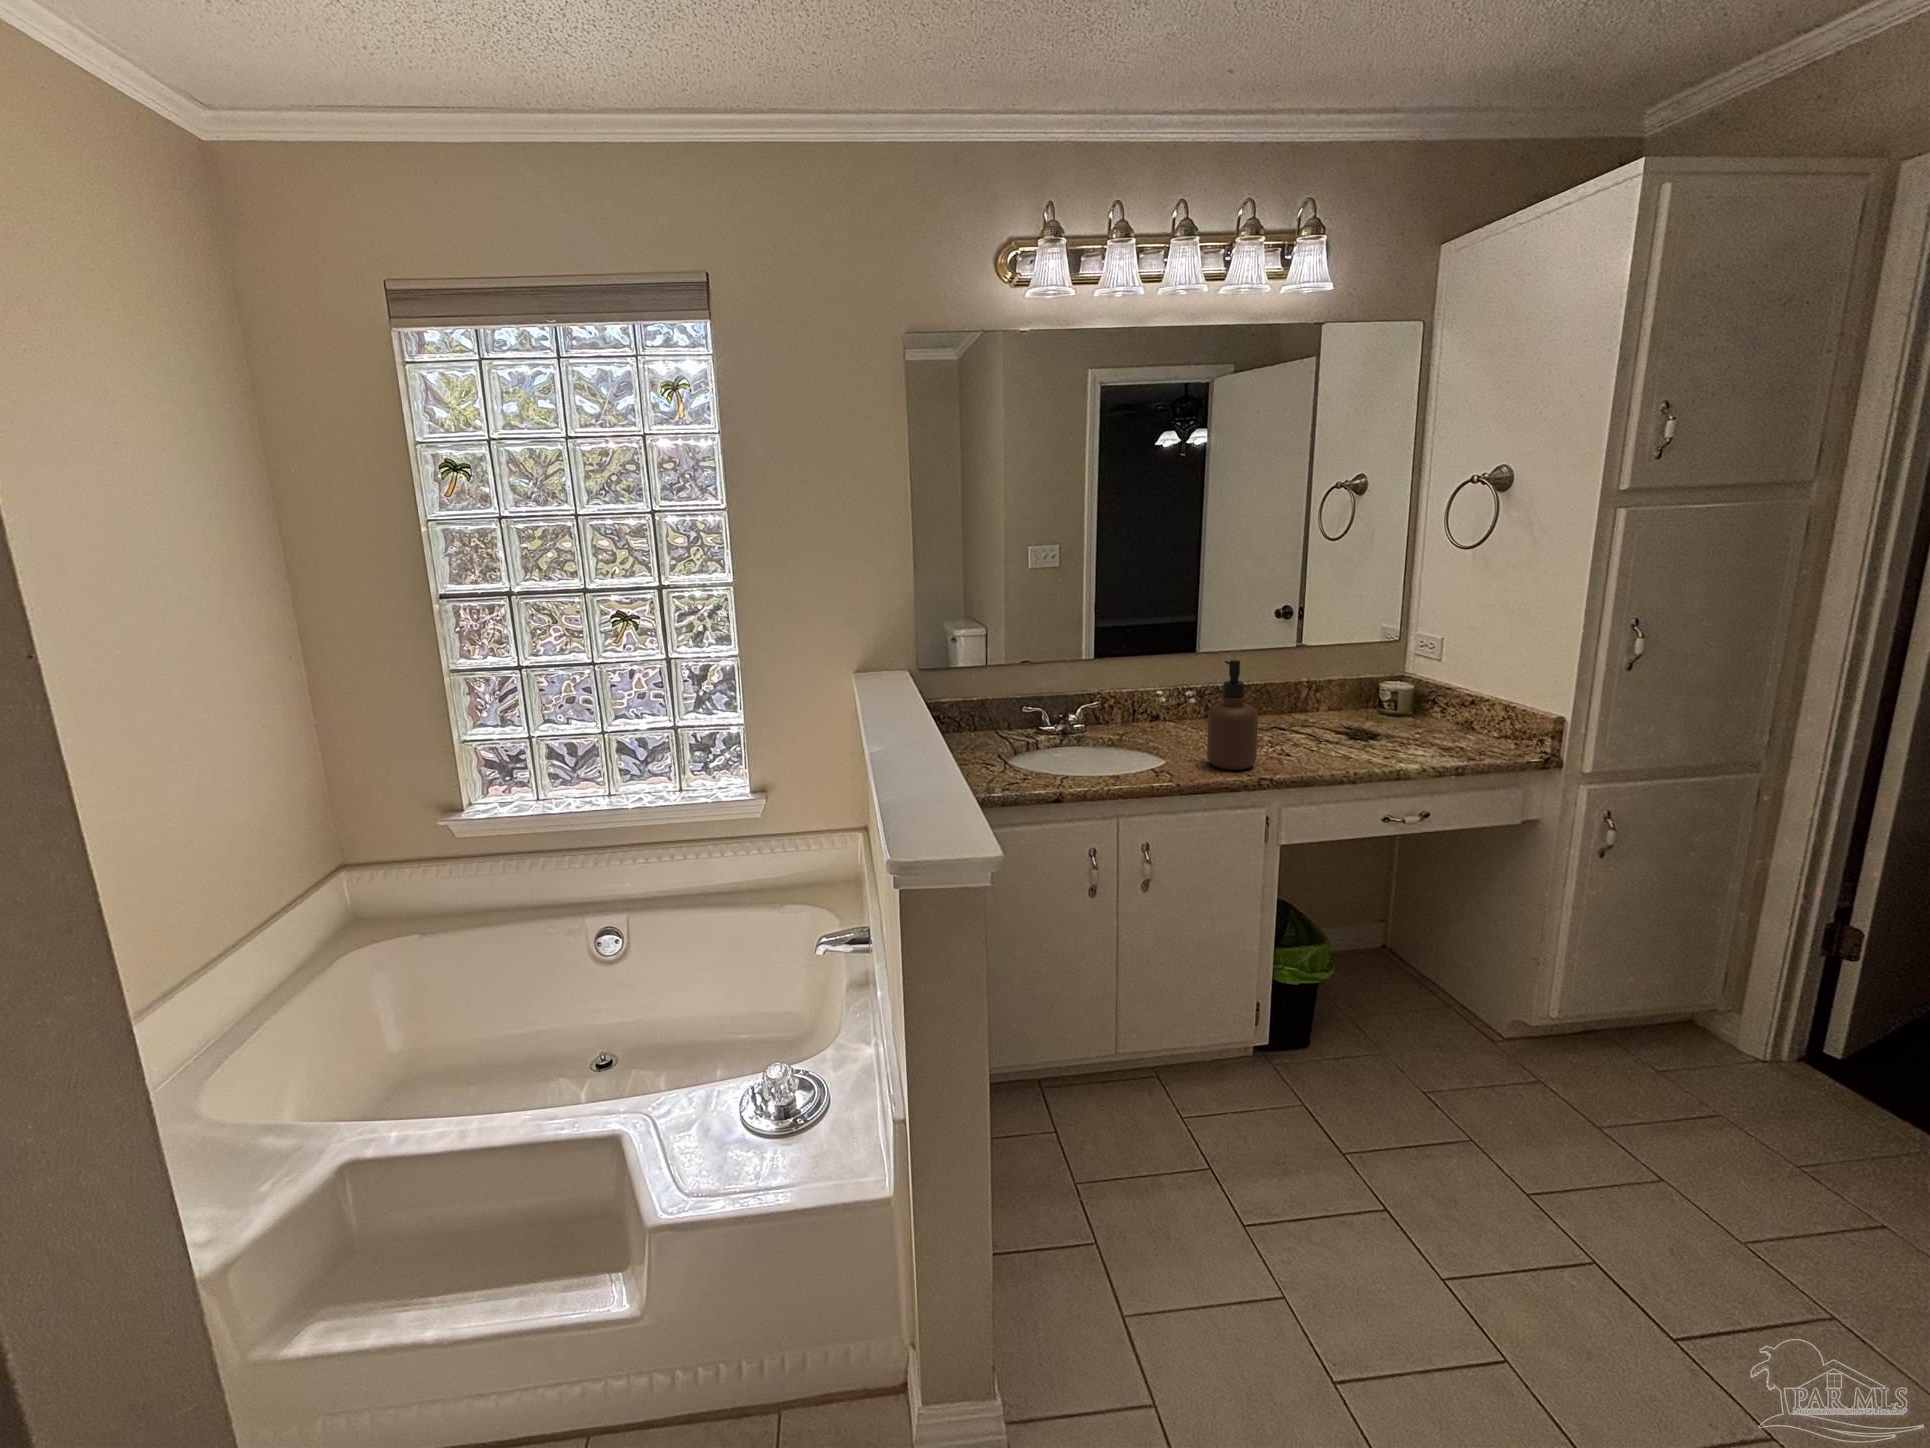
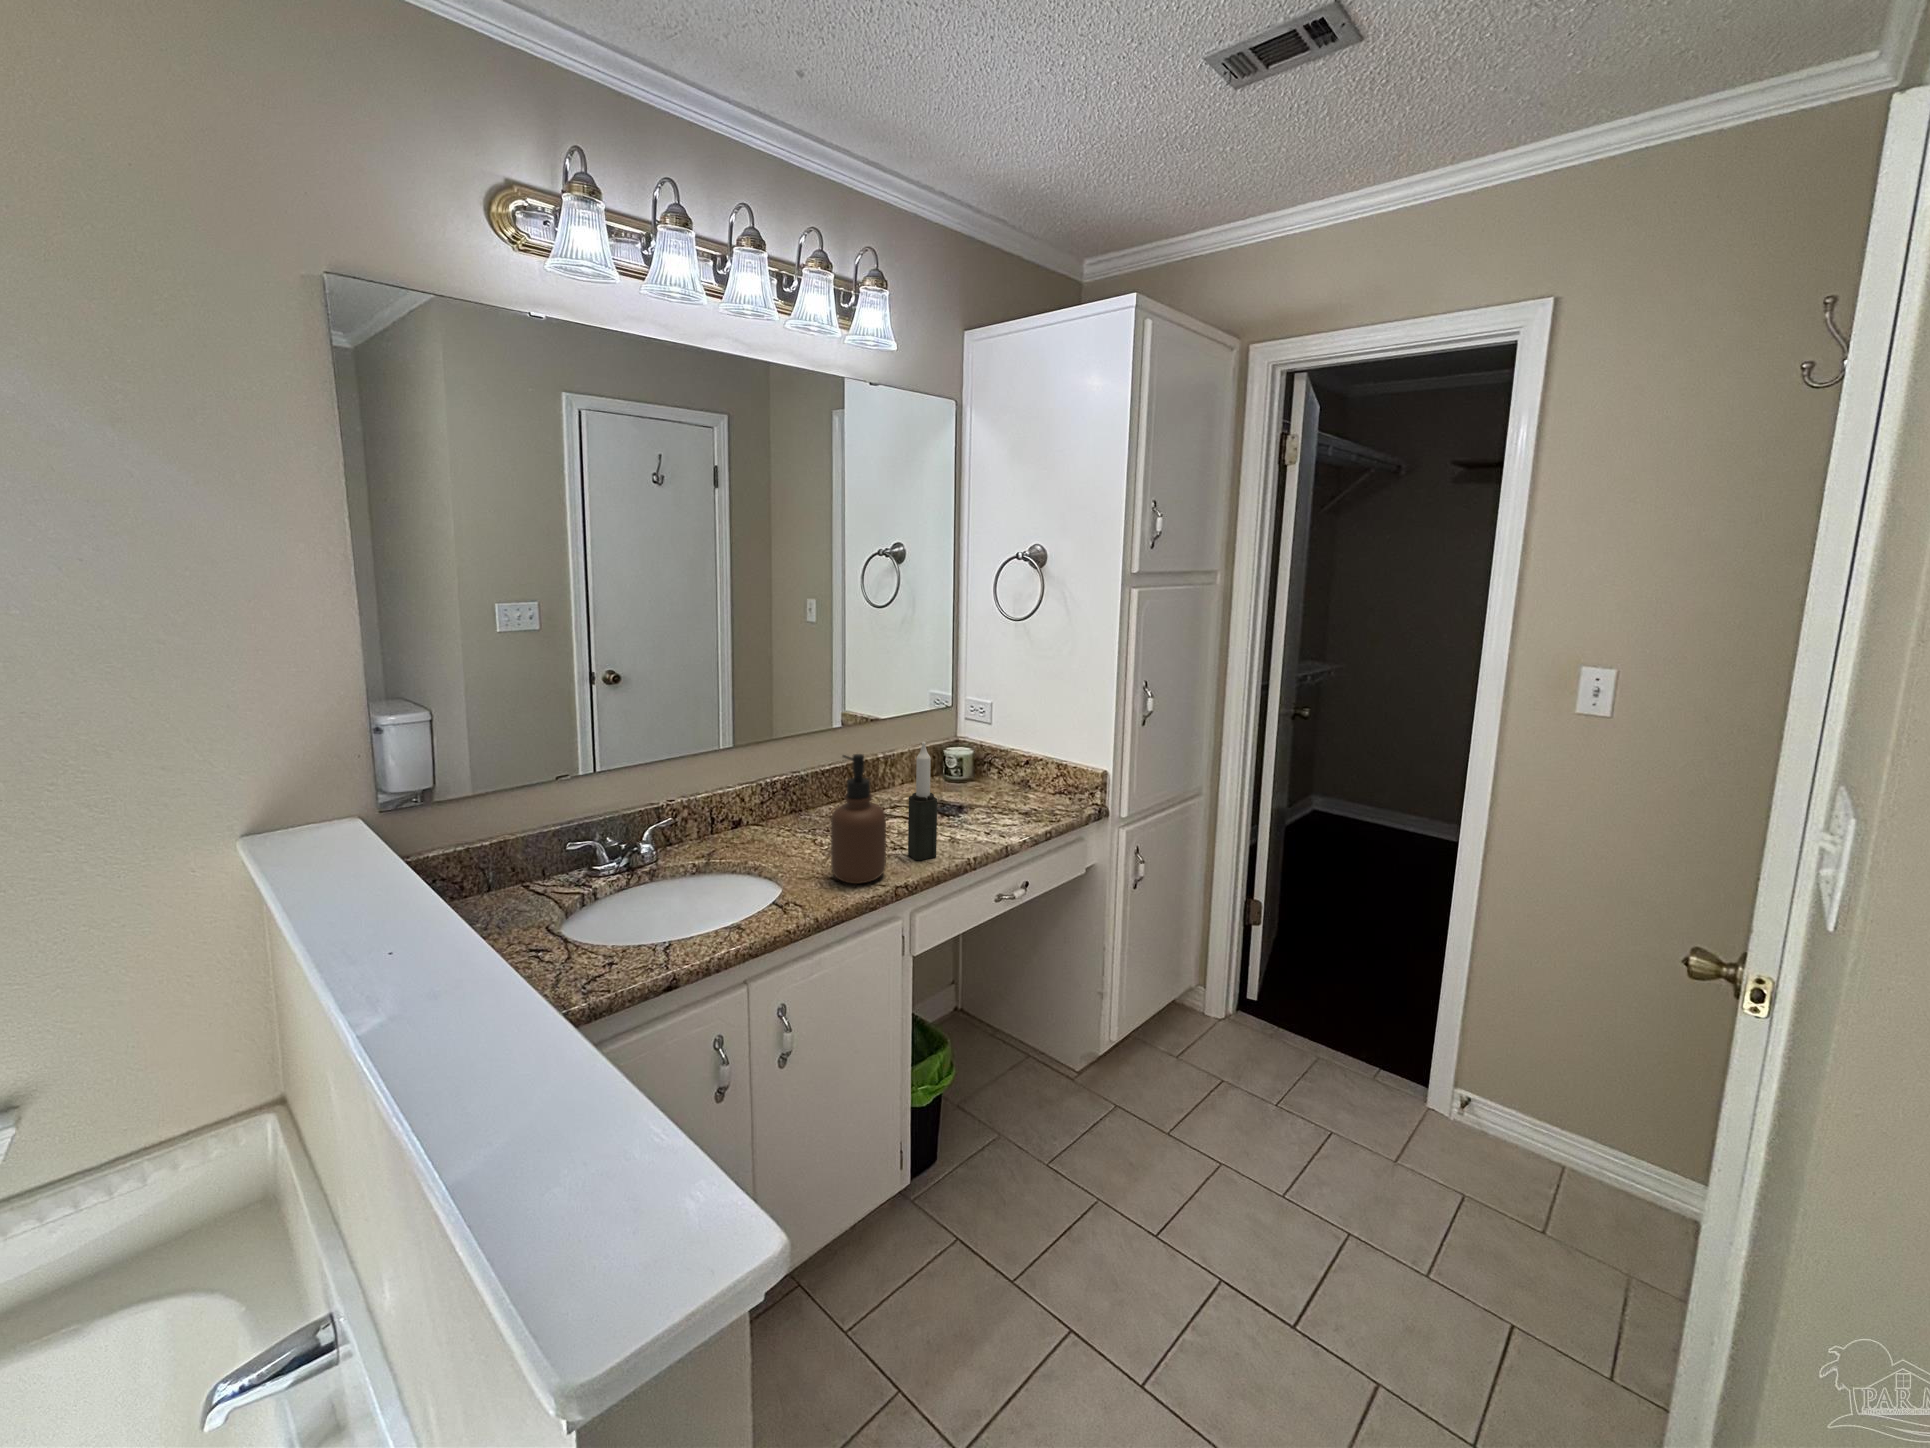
candle: none [1288,657,1318,764] -> present [908,742,937,860]

